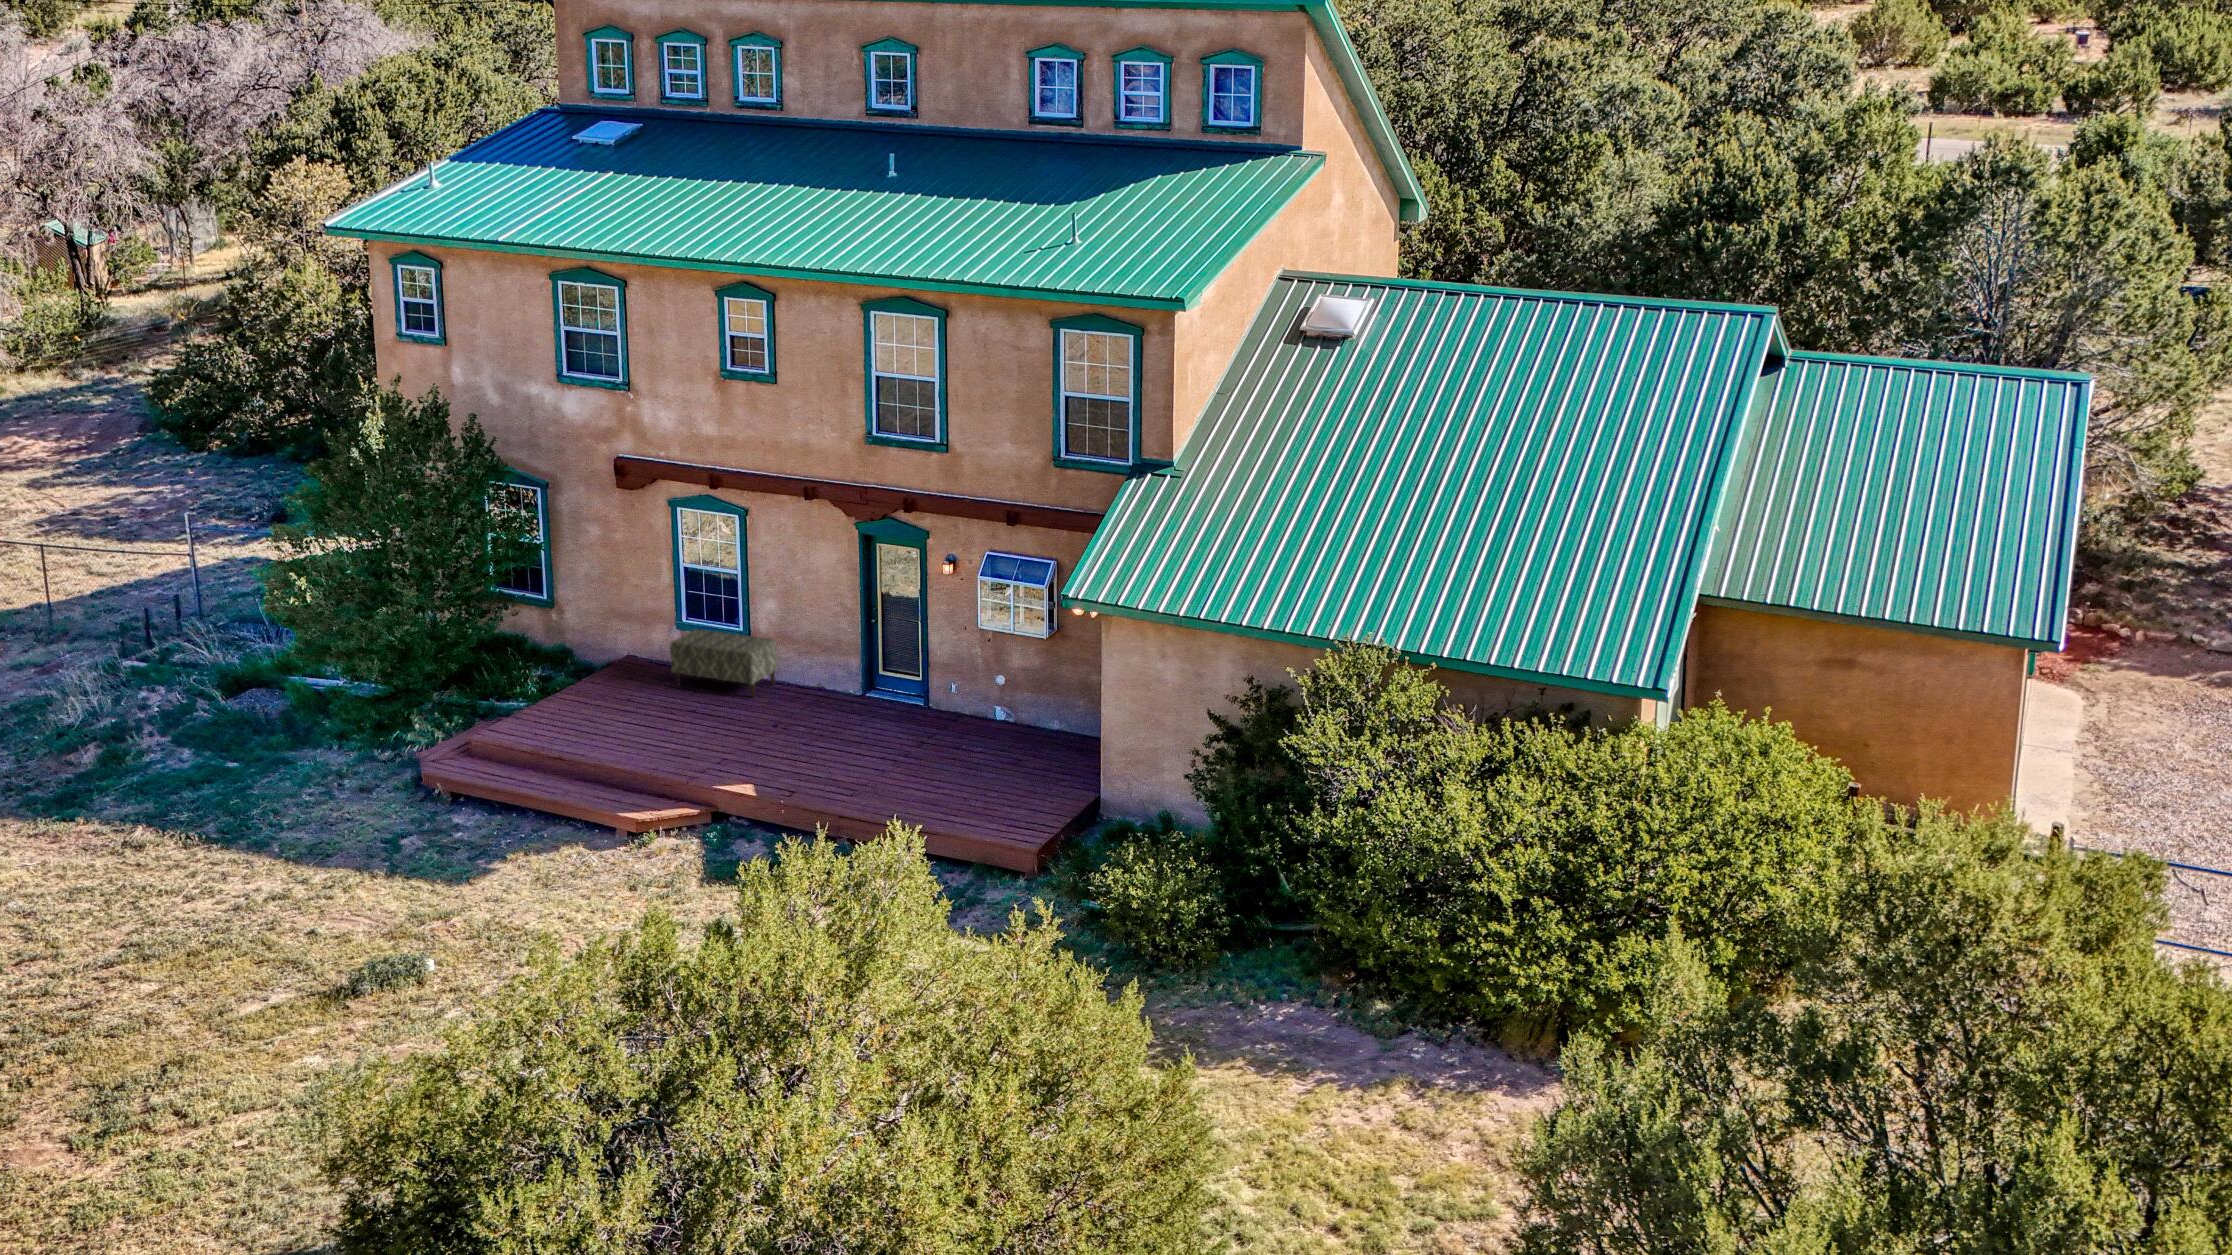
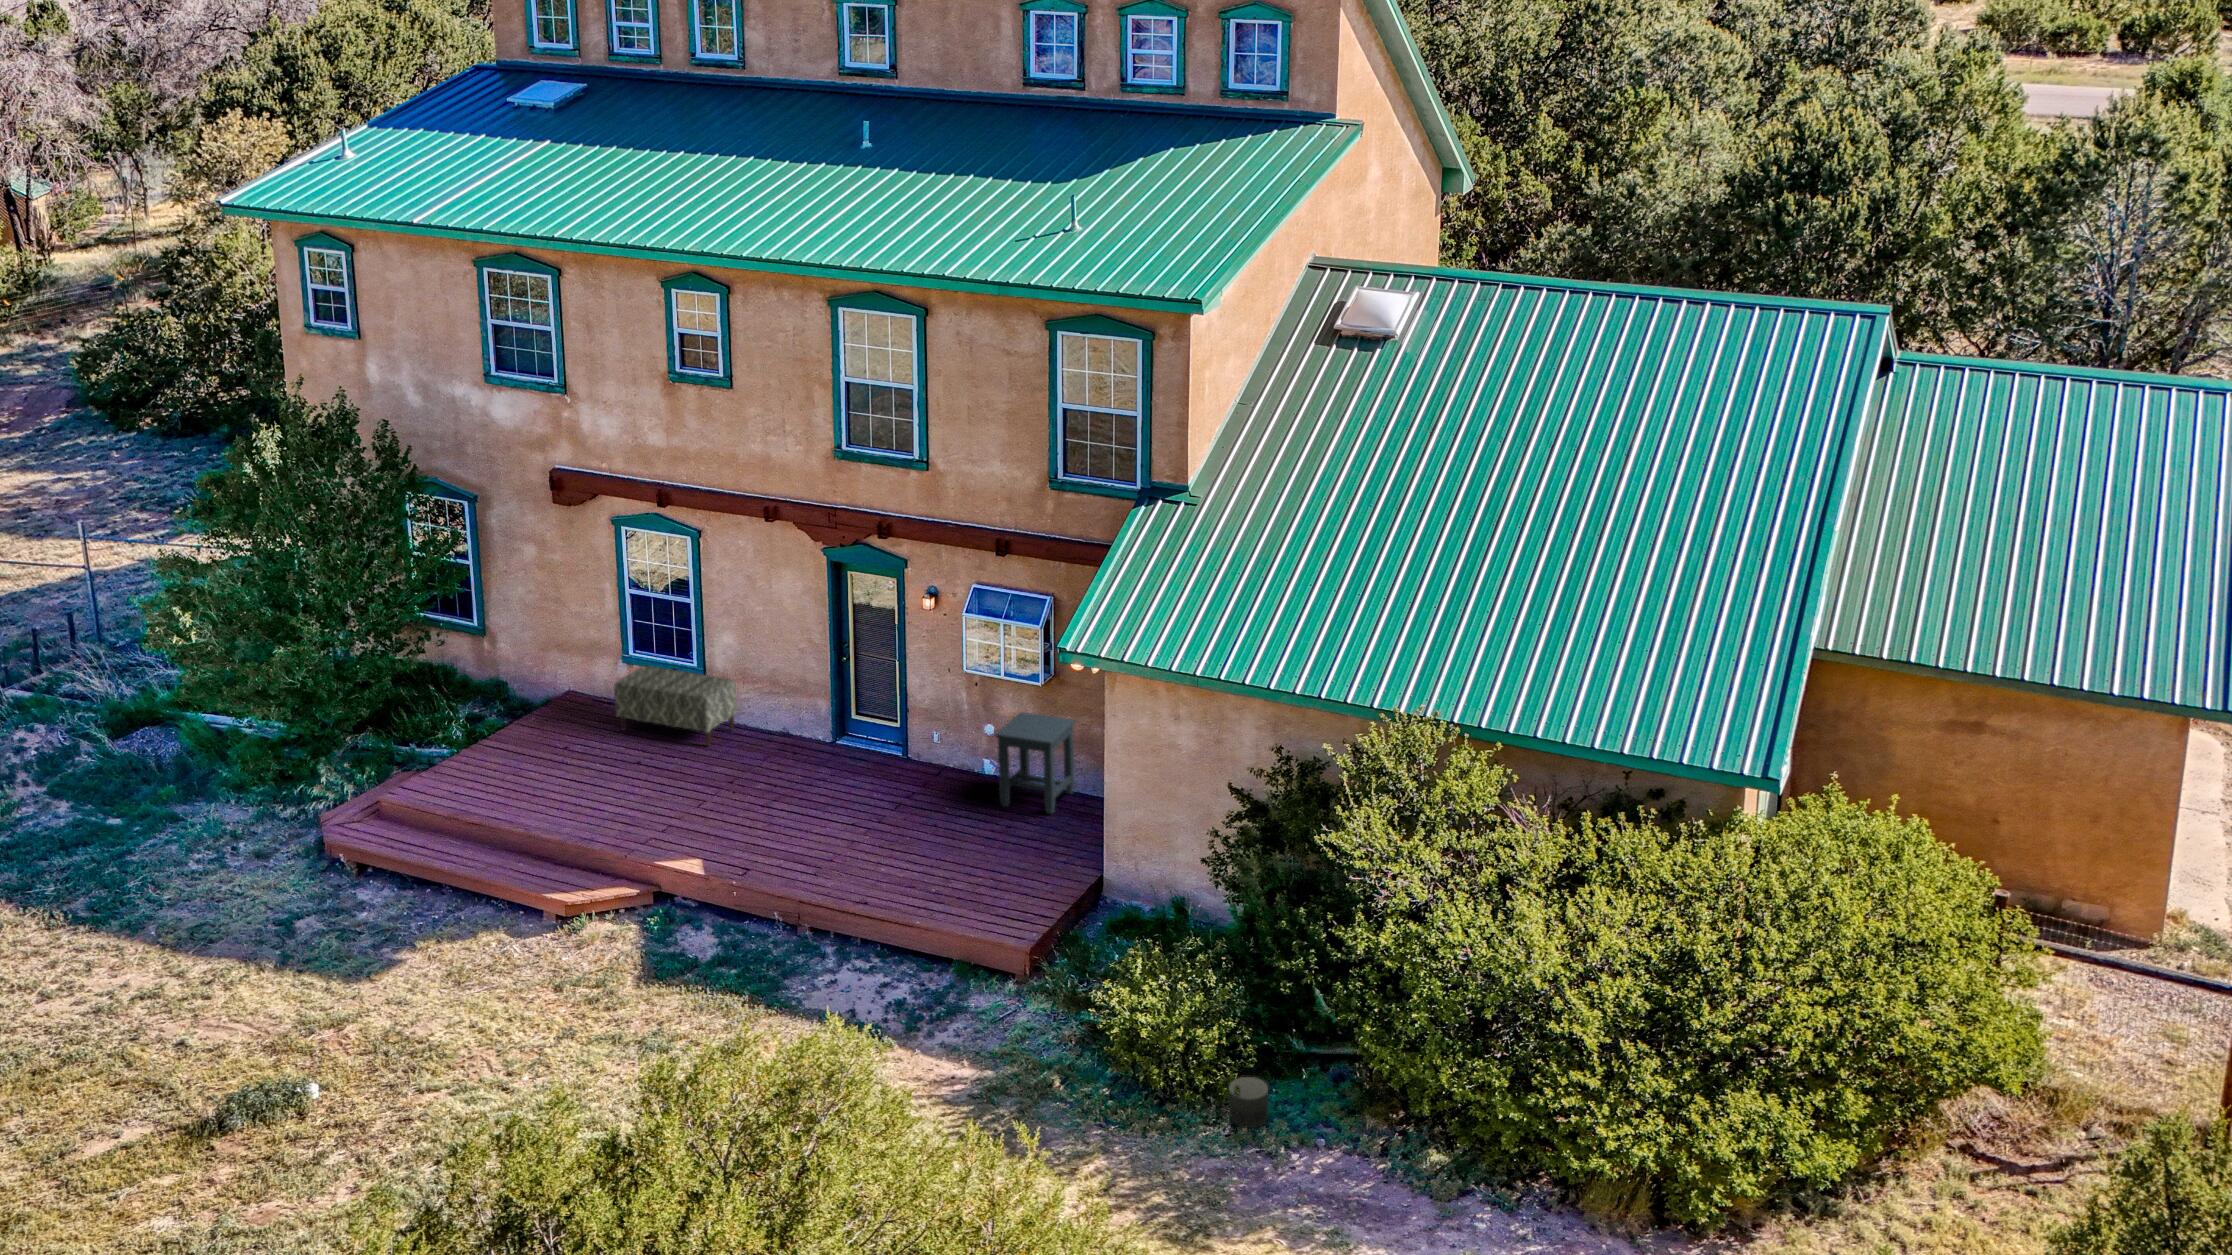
side table: none [1005,662,1074,749] -> present [995,712,1075,814]
planter: none [1206,949,1239,990] -> present [1229,1077,1268,1128]

